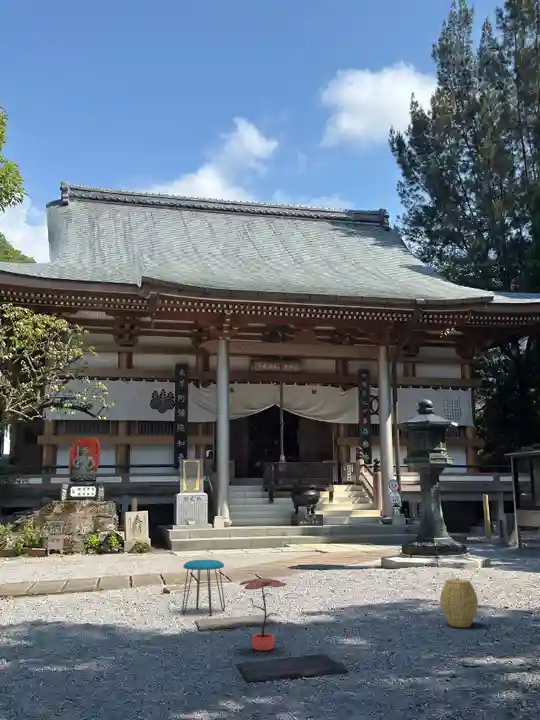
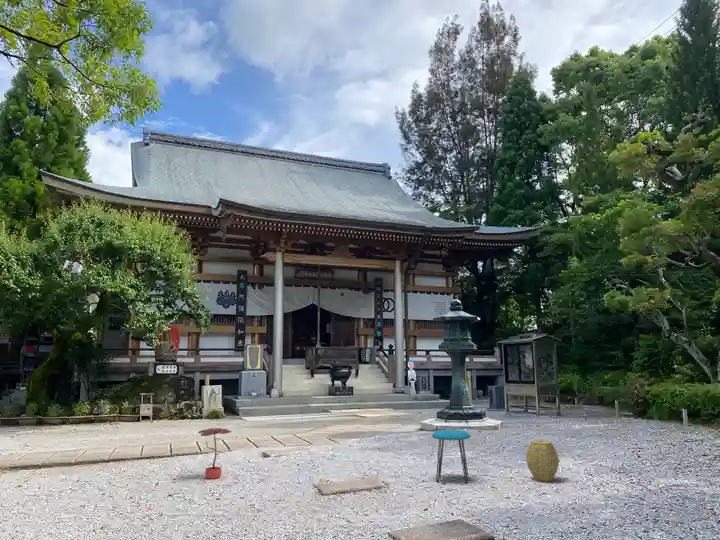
stool: present [182,560,225,616] -> present [432,430,470,483]
potted plant: present [239,578,287,651] -> present [198,428,231,479]

